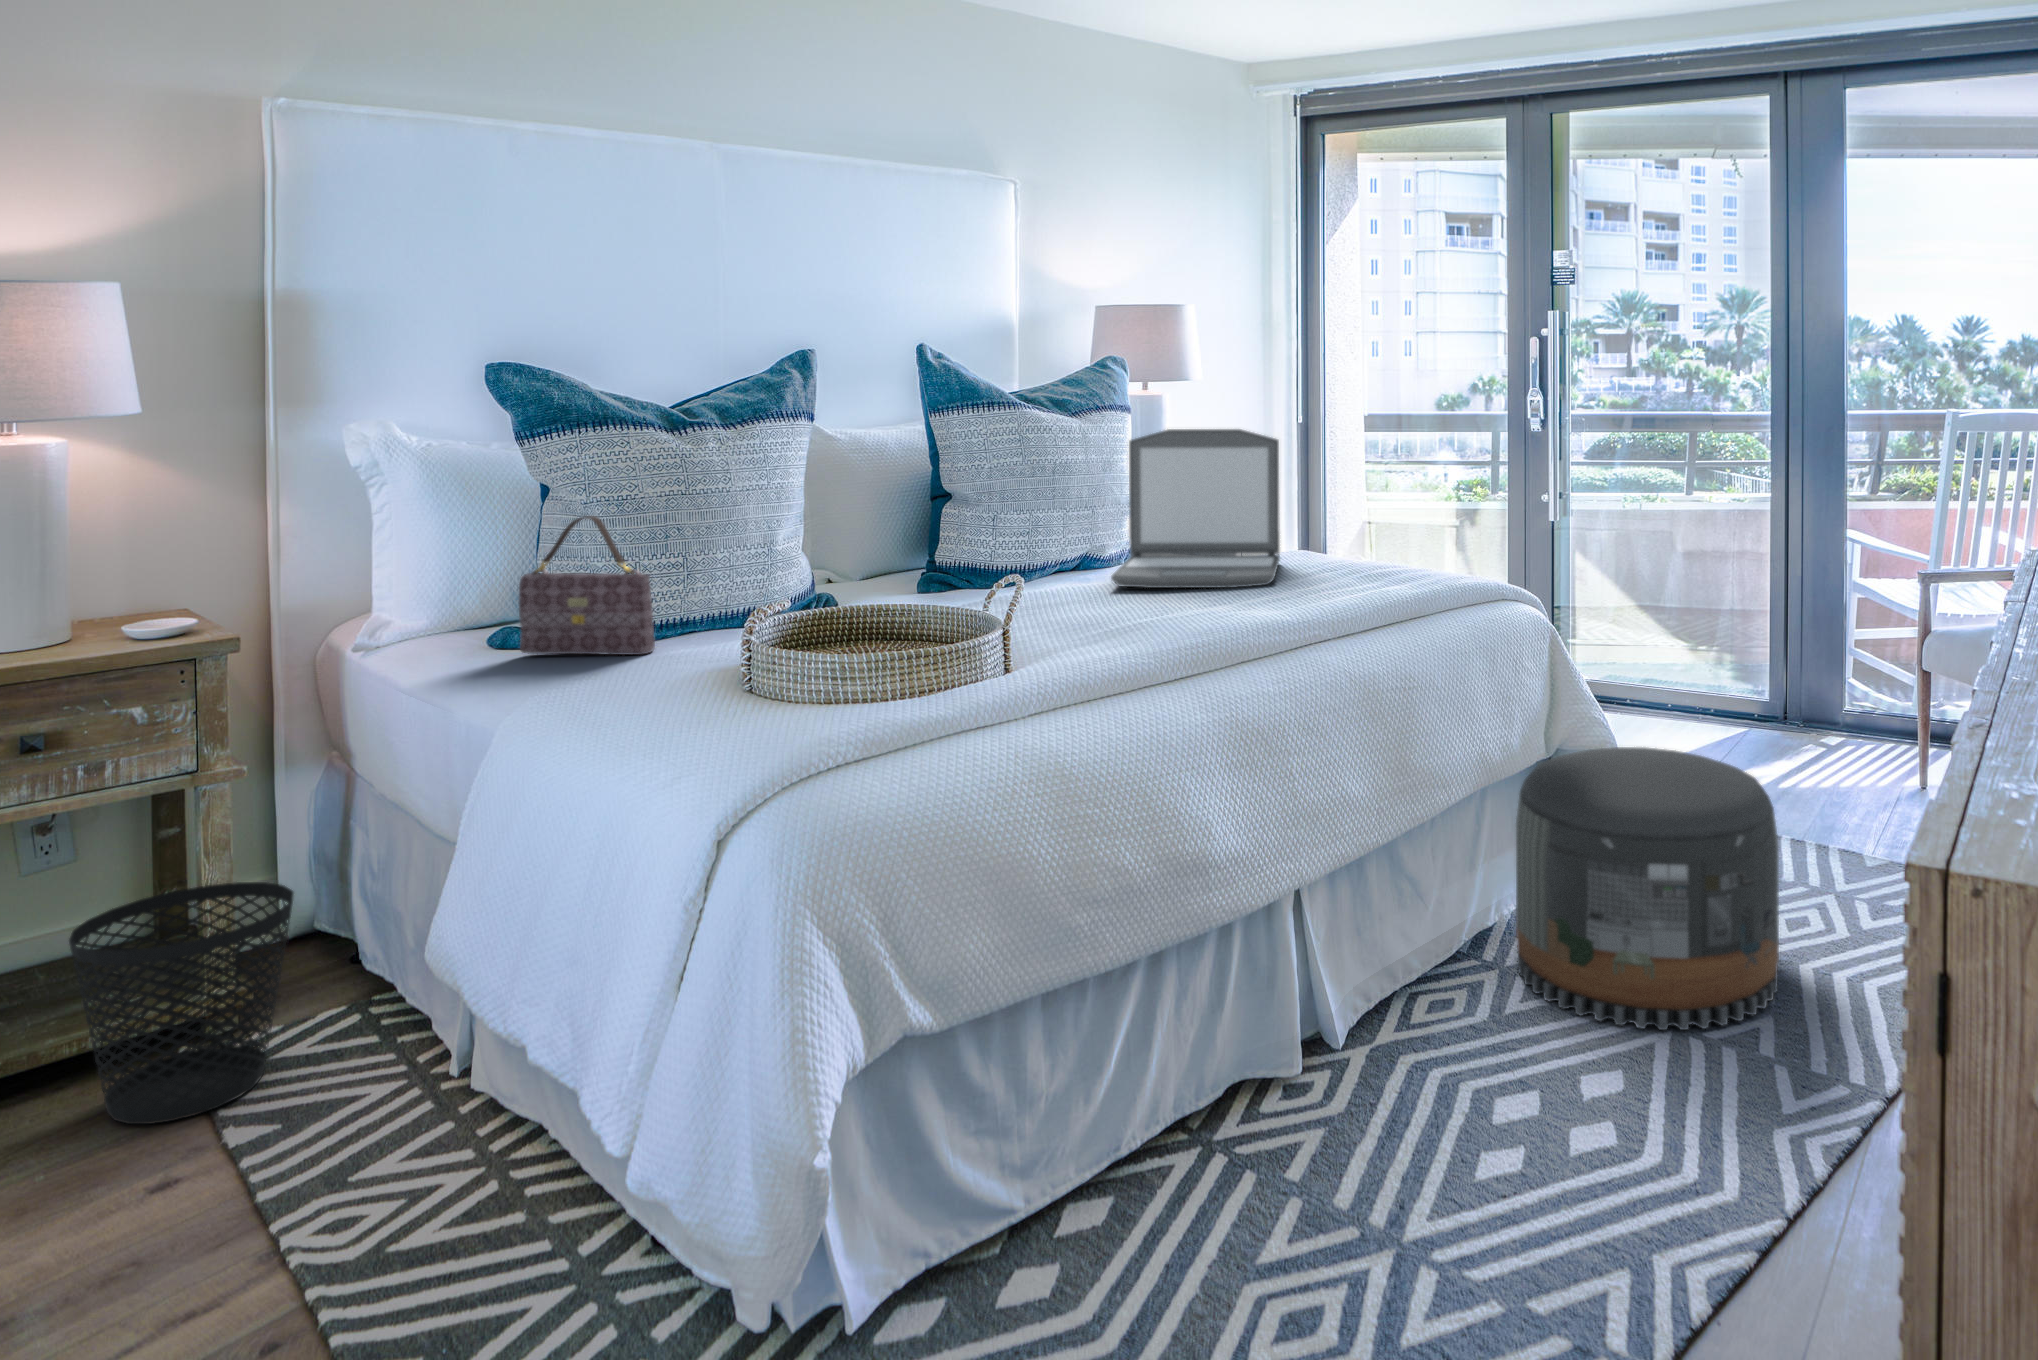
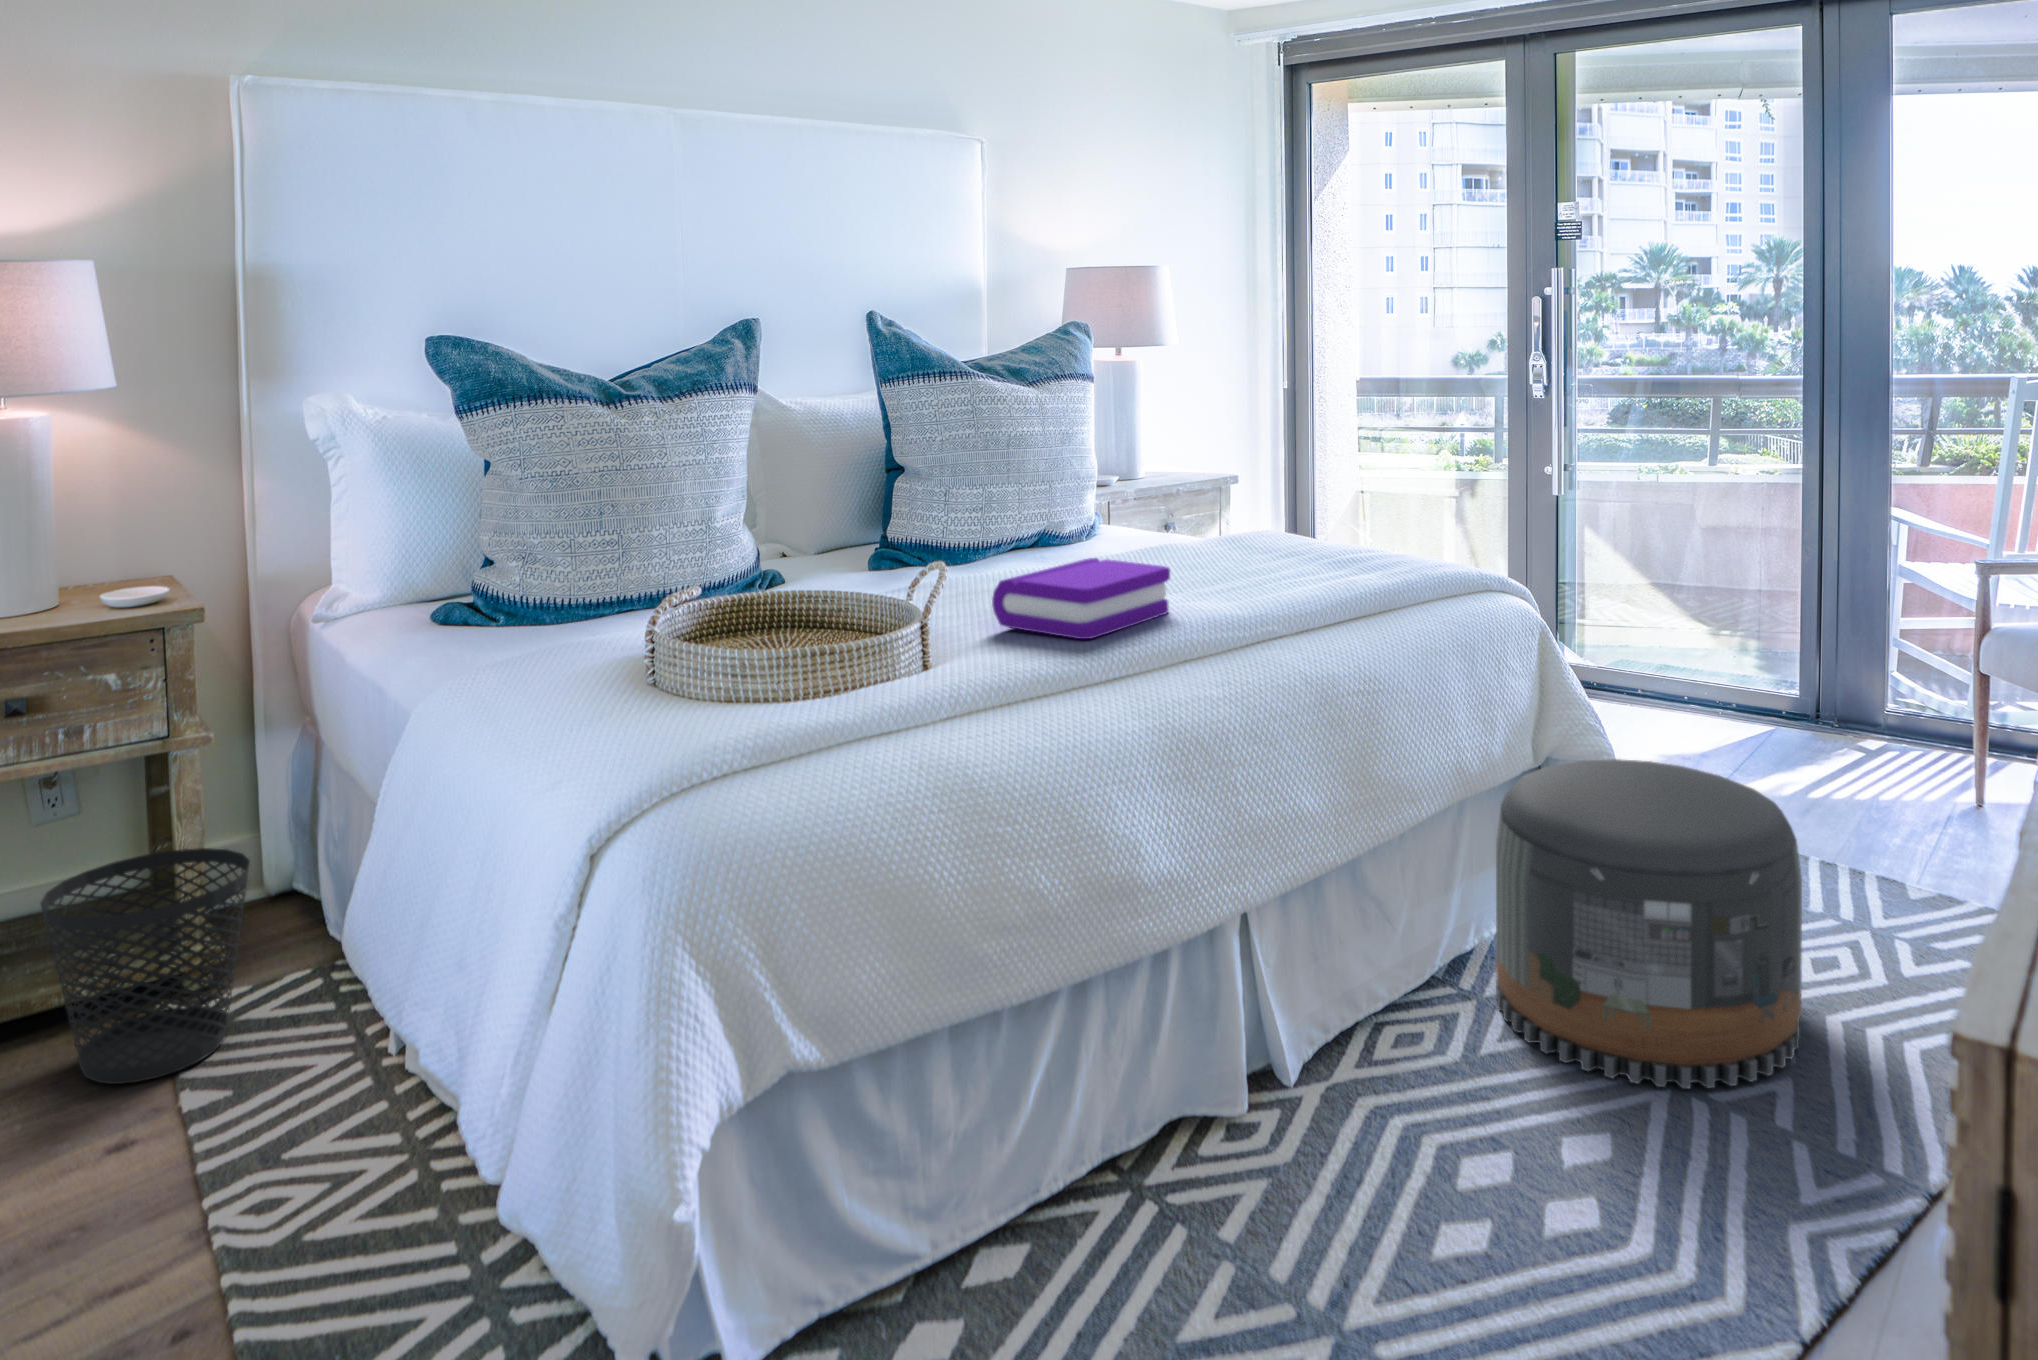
laptop: present [1111,429,1280,588] -> none [1058,400,1243,573]
handbag: present [519,516,655,655] -> none [454,492,586,635]
book: none [1062,572,1226,644] -> present [992,558,1170,639]

